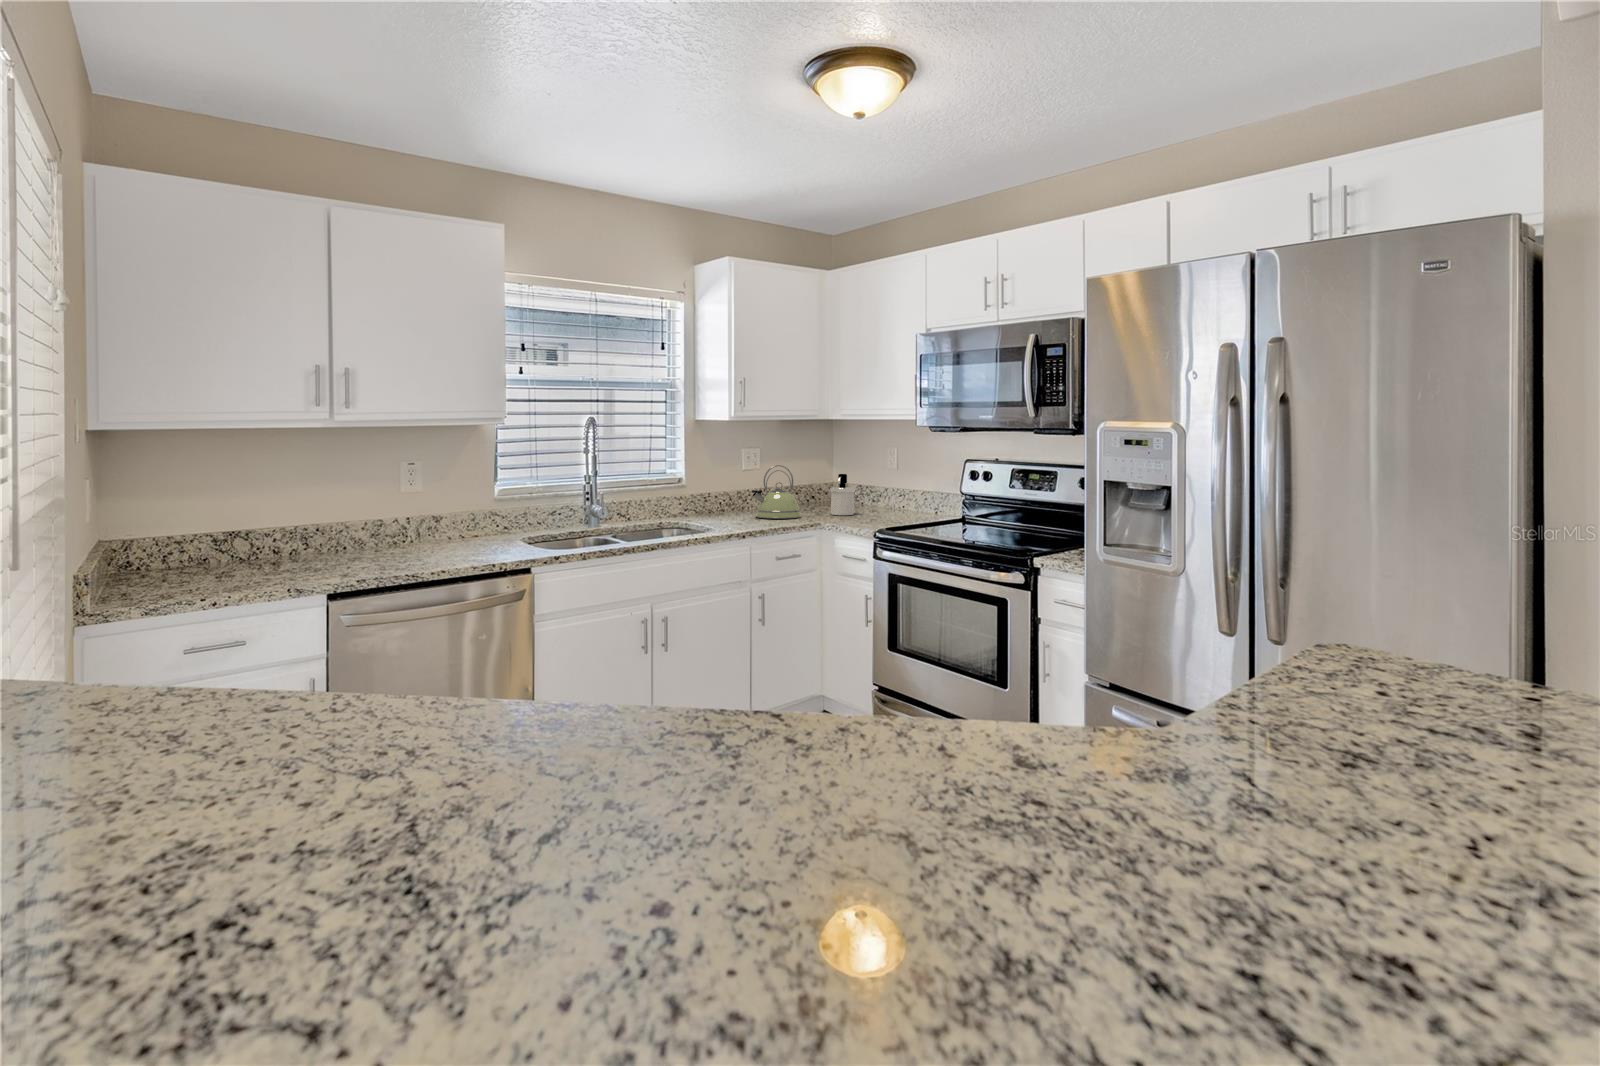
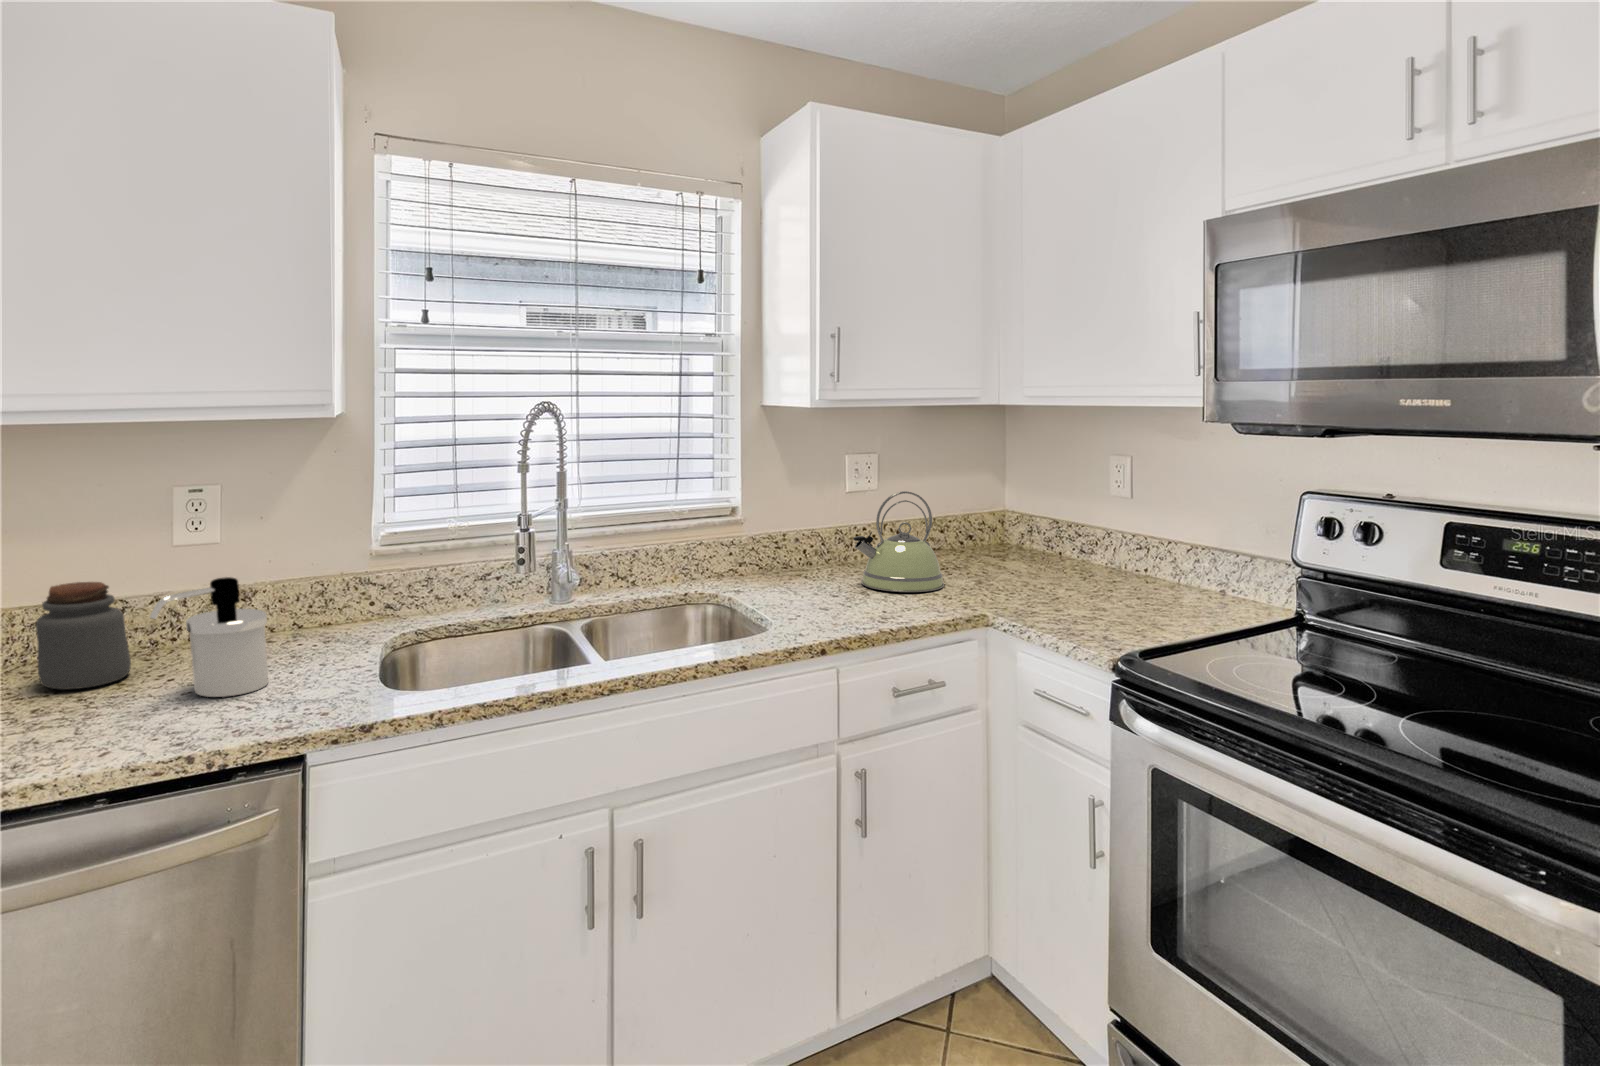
soap dispenser: present [830,474,855,515] -> present [150,577,268,697]
jar: none [364,504,405,556] -> present [36,582,131,690]

